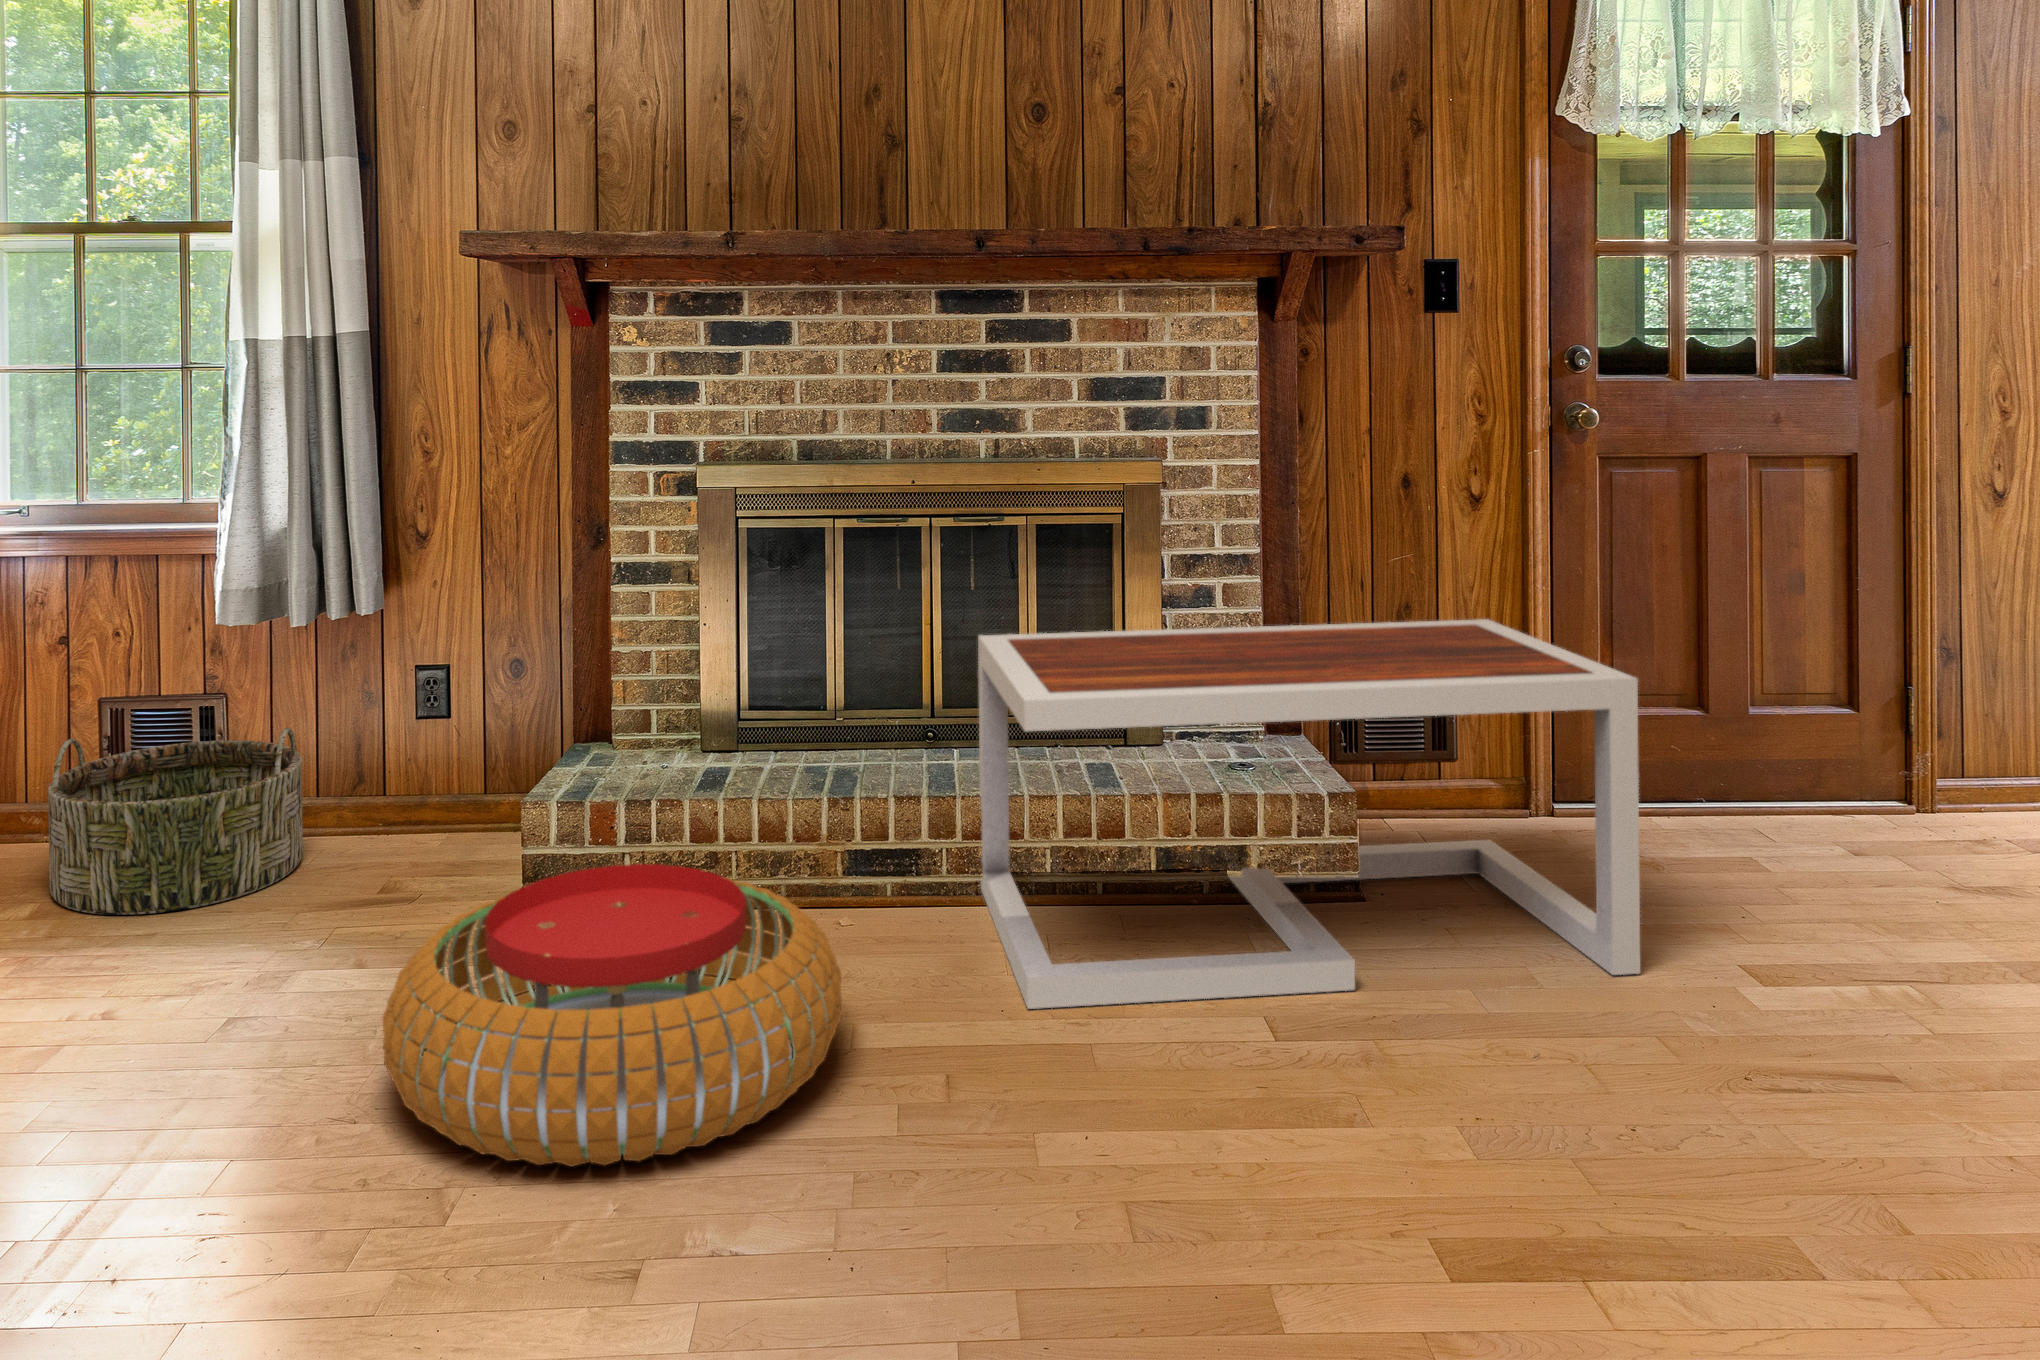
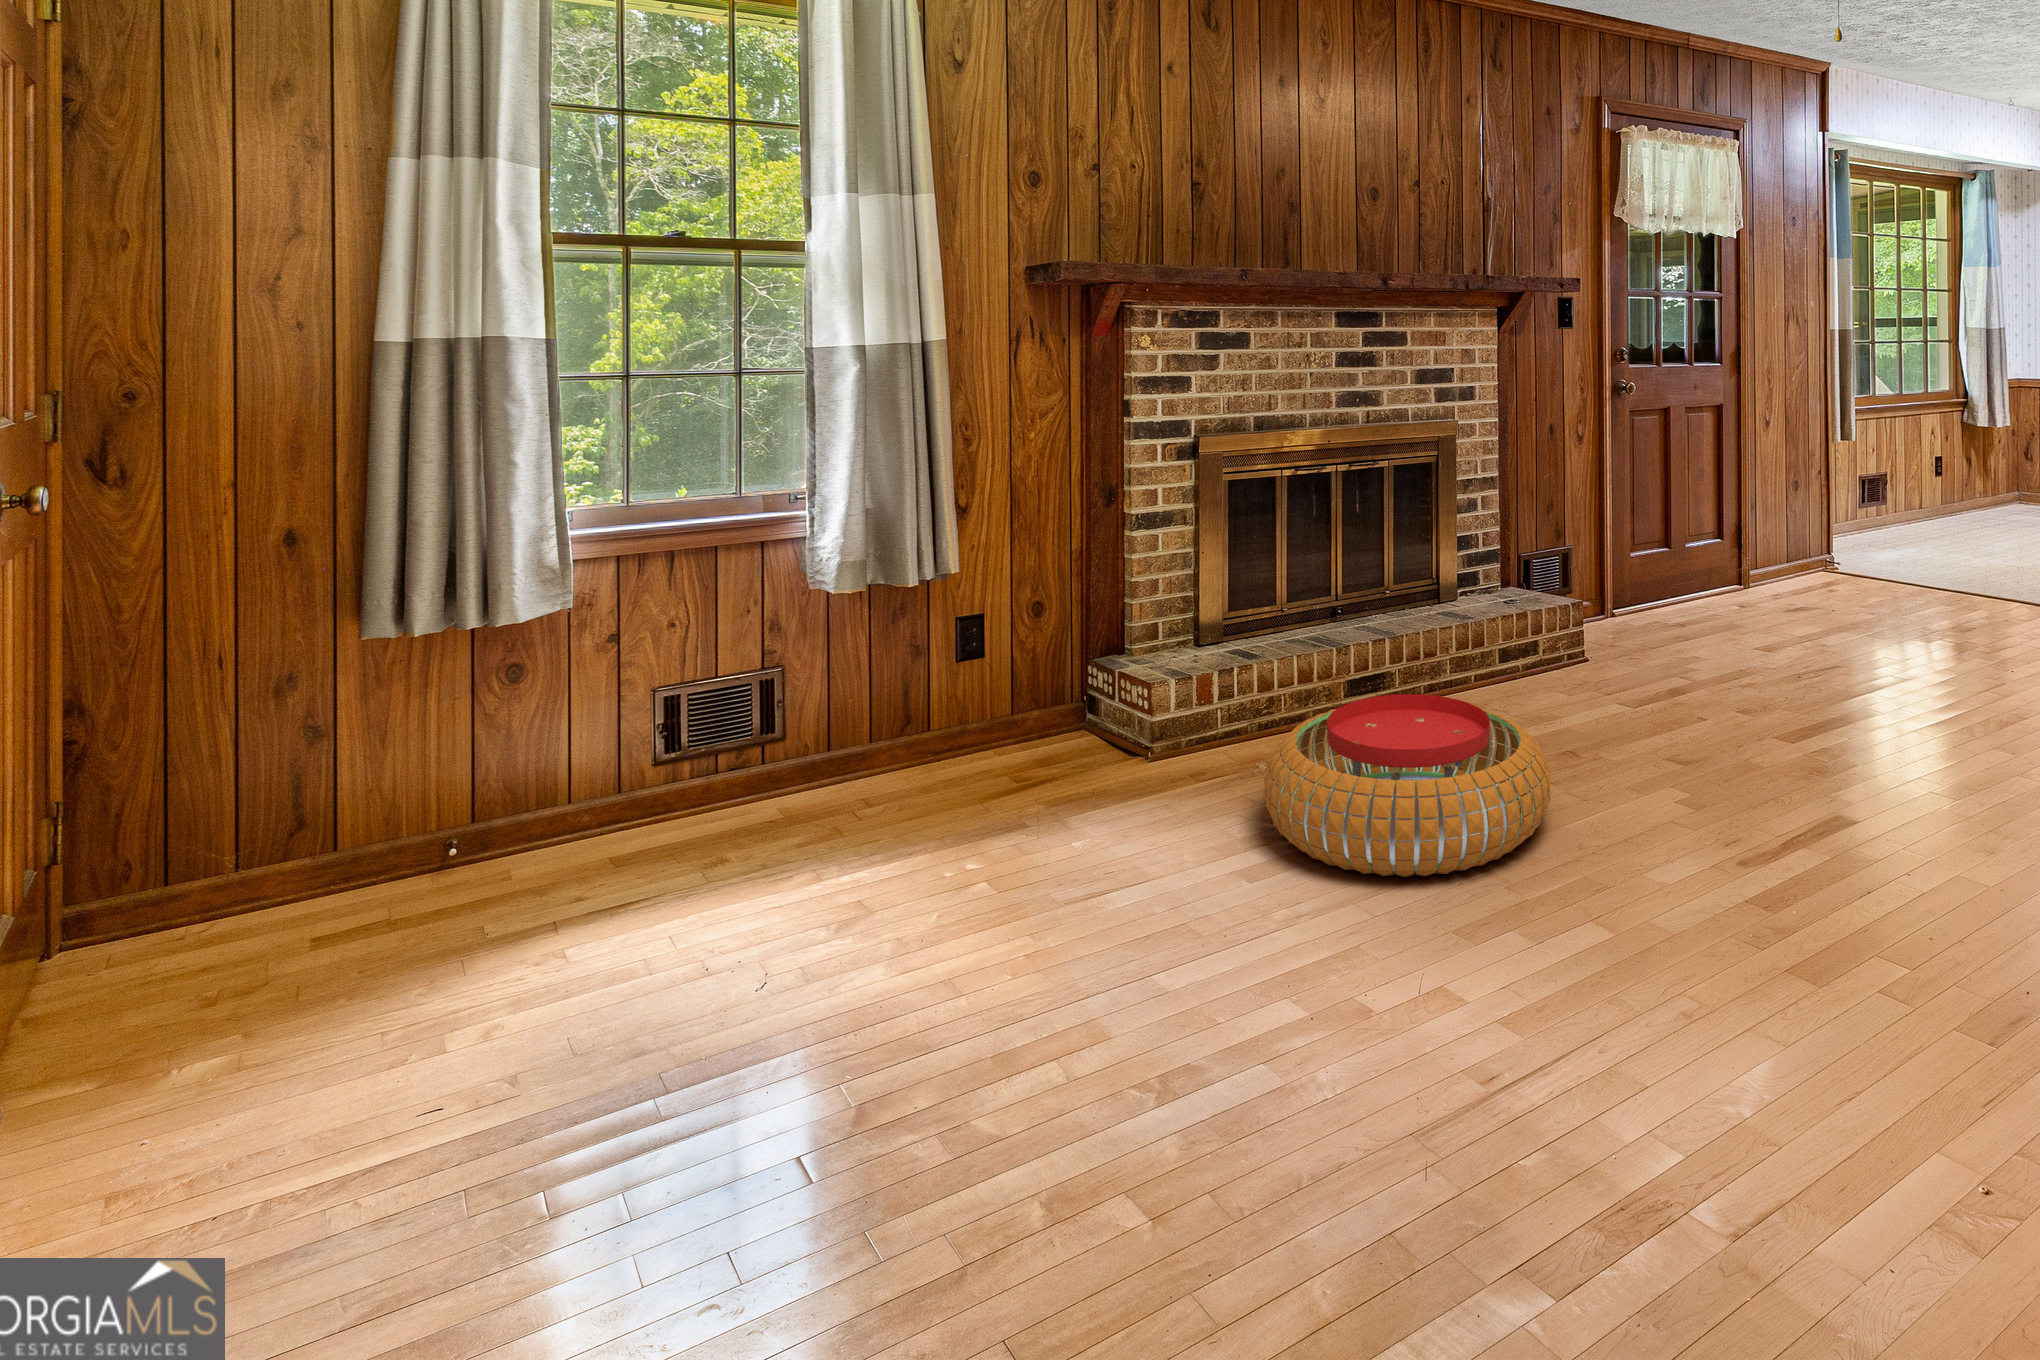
coffee table: present [978,619,1640,1009] -> none [1414,501,1754,742]
basket: present [48,728,303,915] -> none [707,672,931,856]

